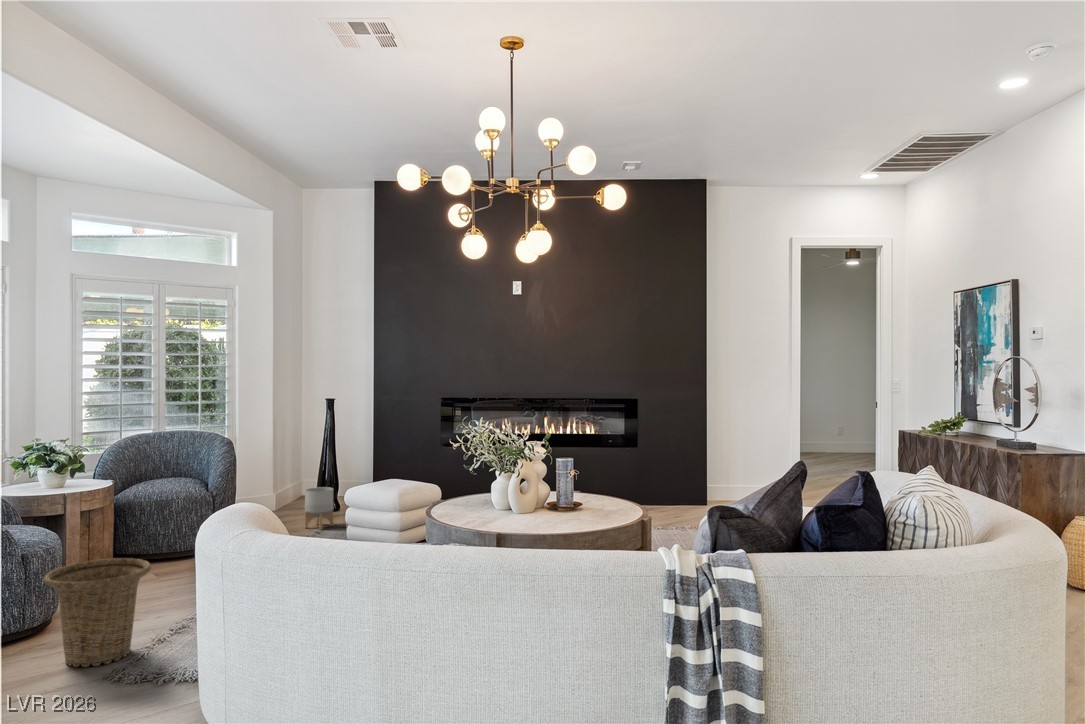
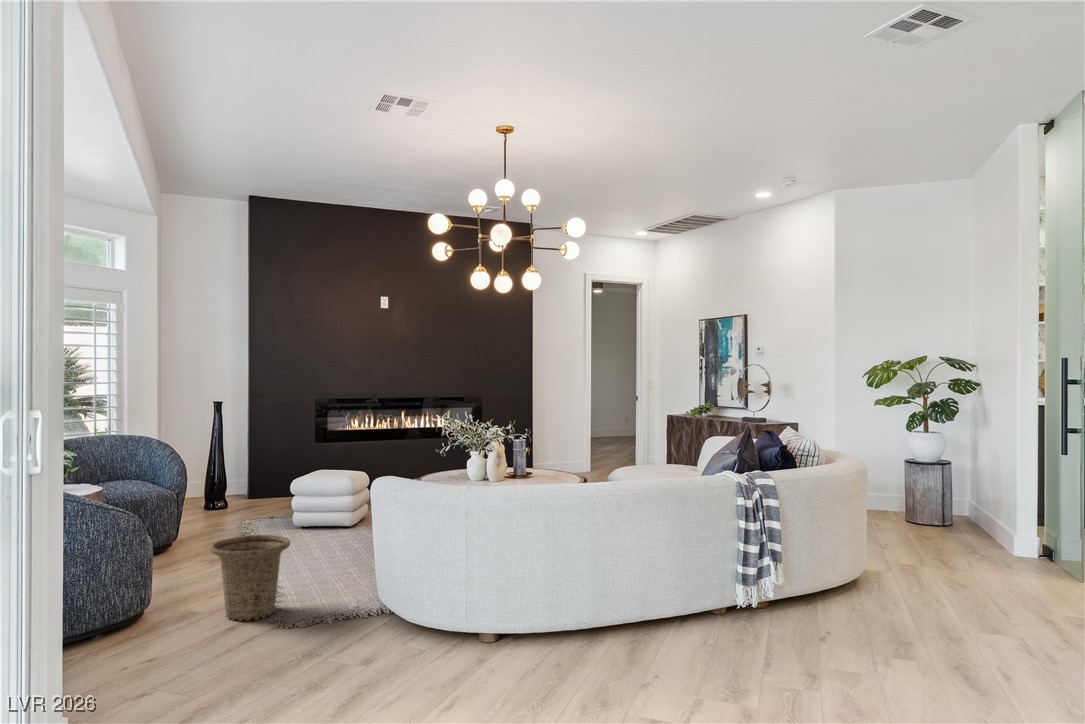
planter: present [305,487,333,530] -> none [227,484,254,523]

